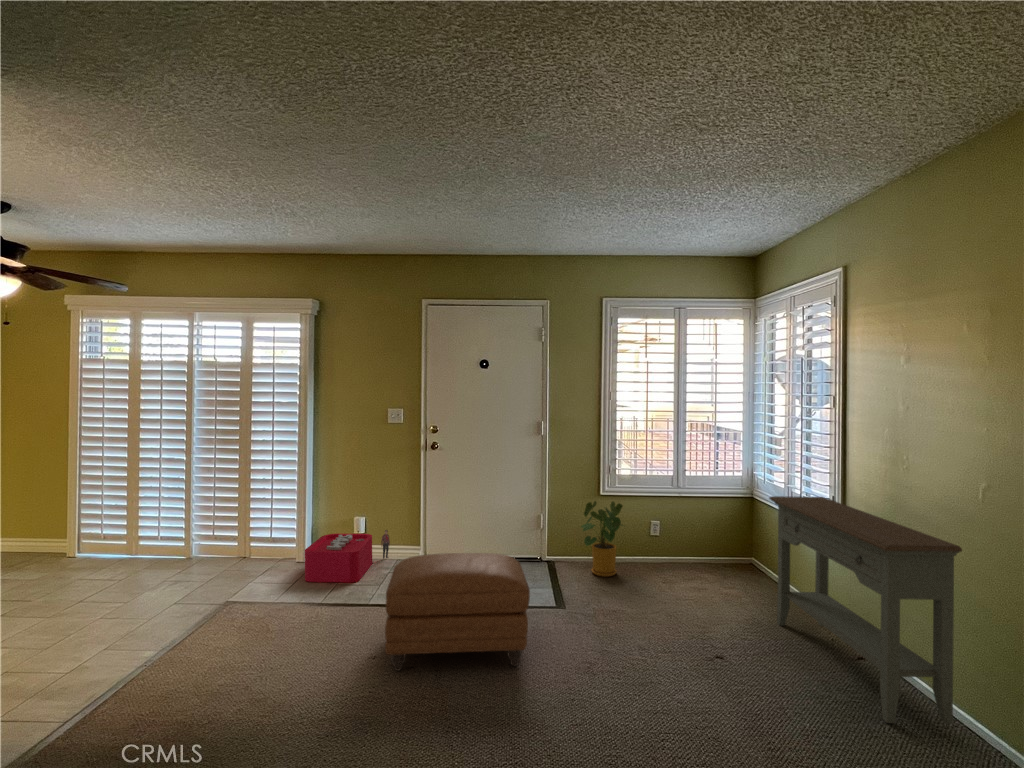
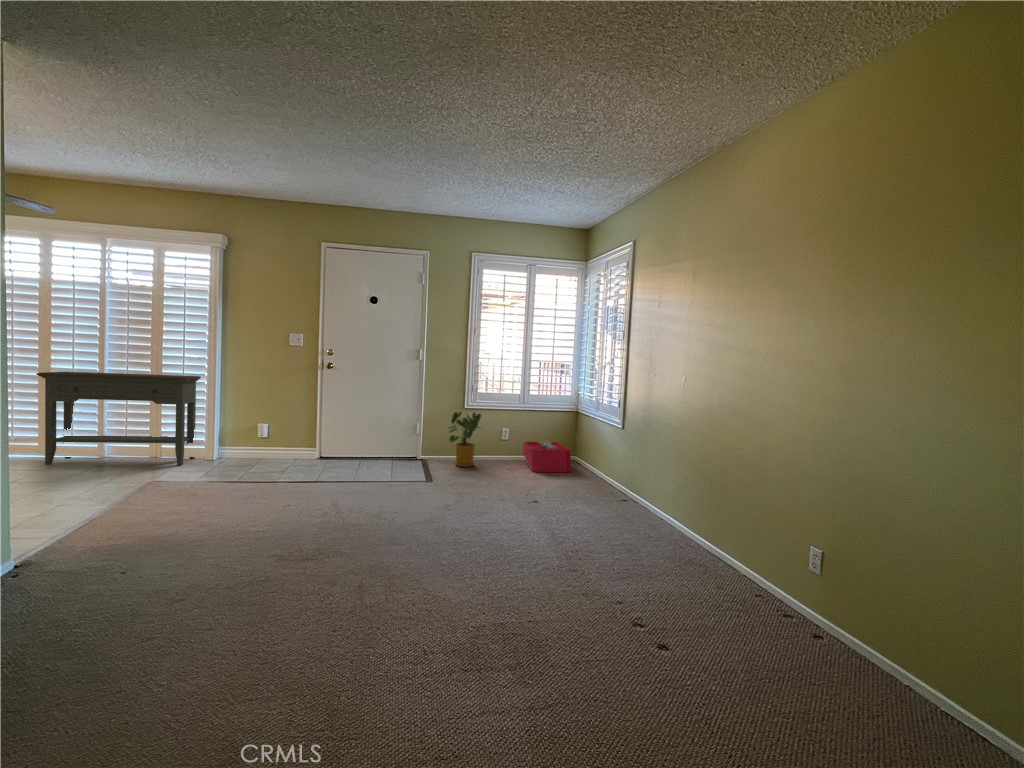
console table: present [769,496,962,724] -> present [36,372,201,465]
storage bin: present [305,530,390,582] -> present [523,441,571,472]
ottoman: present [385,553,530,670] -> none [283,433,398,514]

